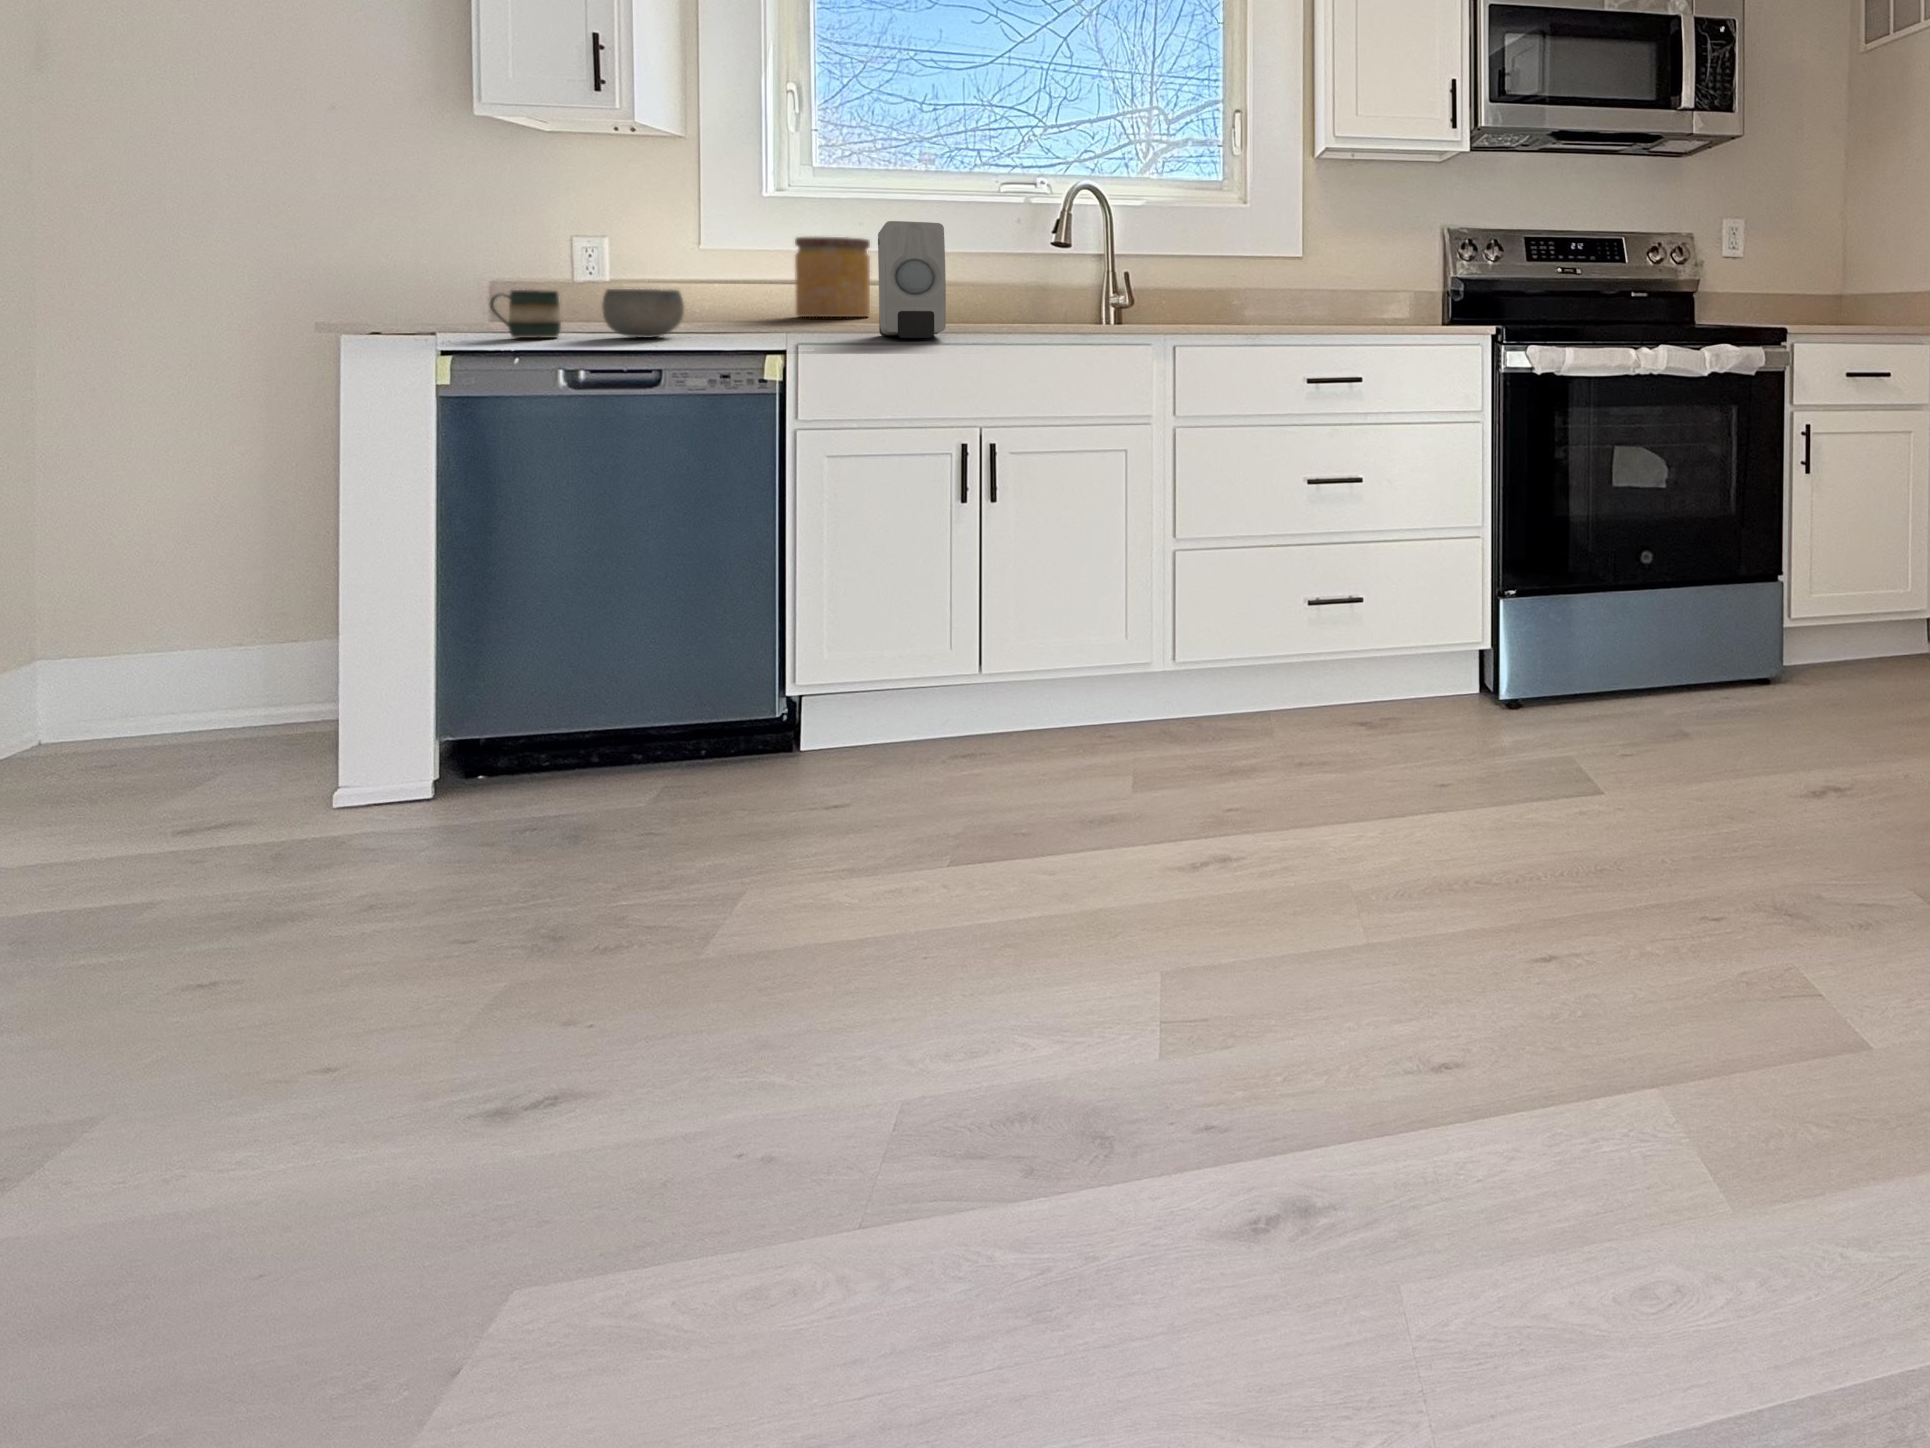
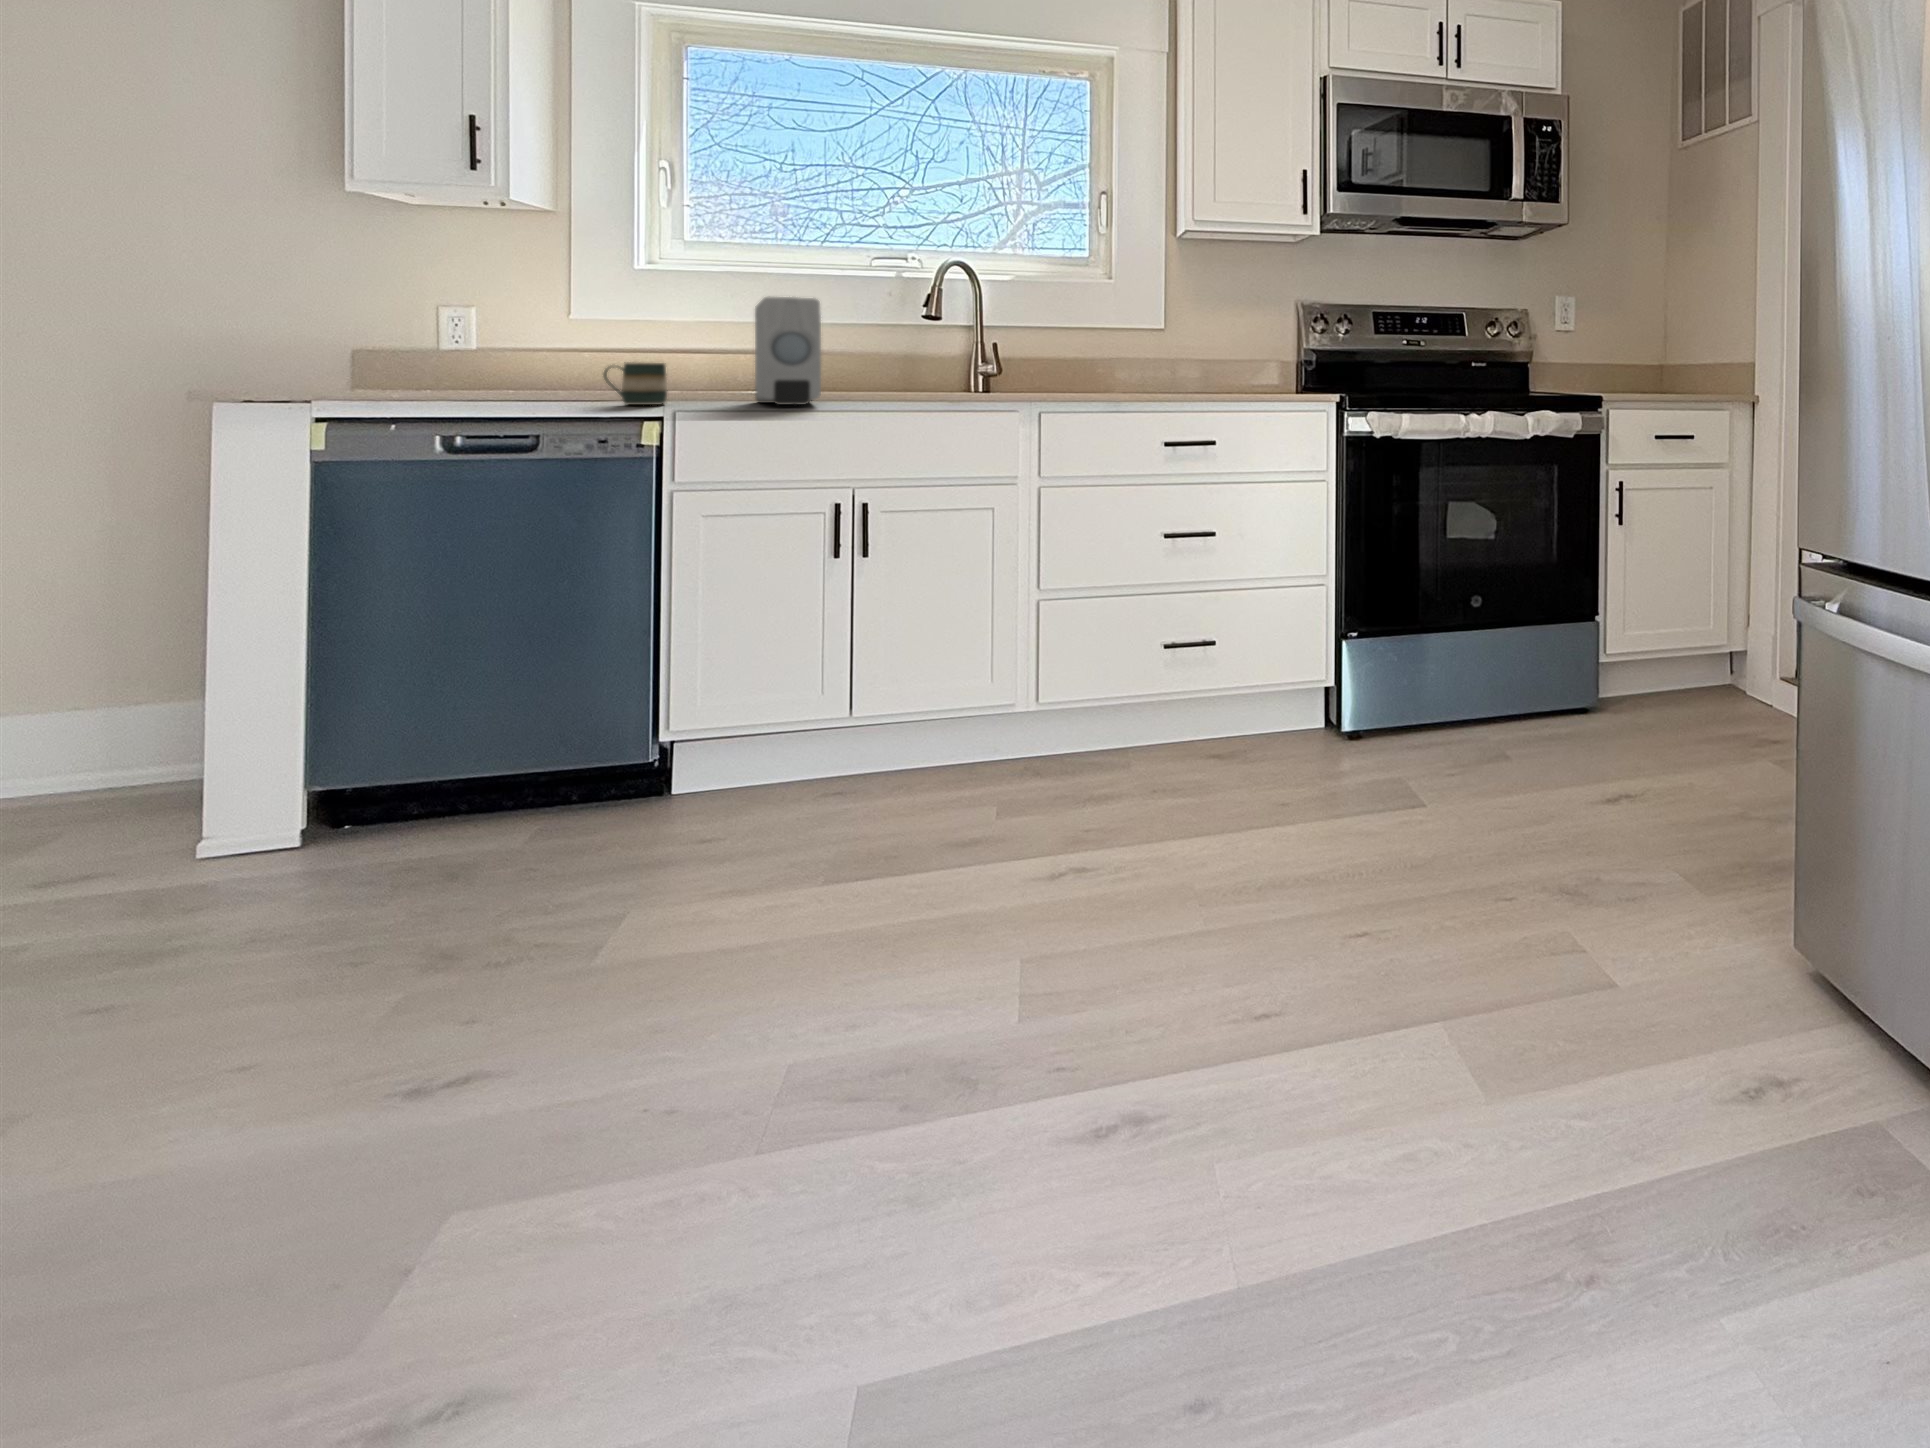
jar: present [795,237,870,317] -> none [669,307,745,383]
bowl: present [602,289,684,338] -> none [478,359,561,404]
mug: present [490,290,561,338] -> present [604,363,668,405]

